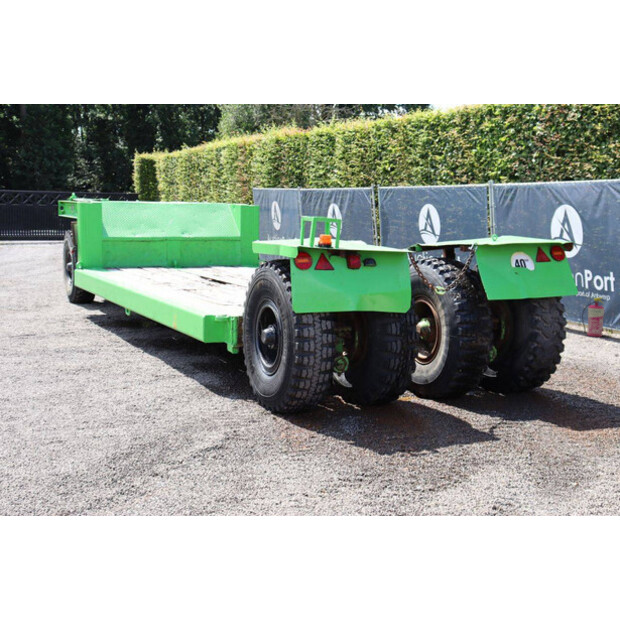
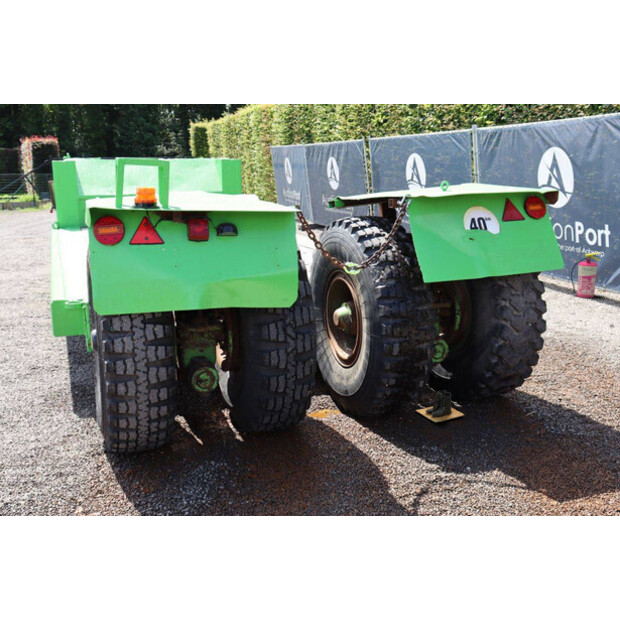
boots: none [475,382,511,403] -> present [416,390,464,423]

